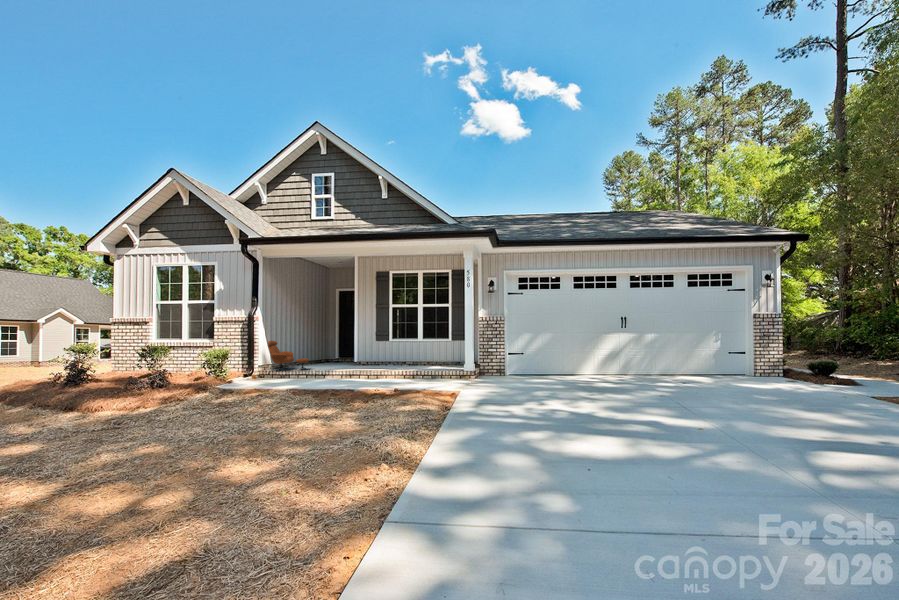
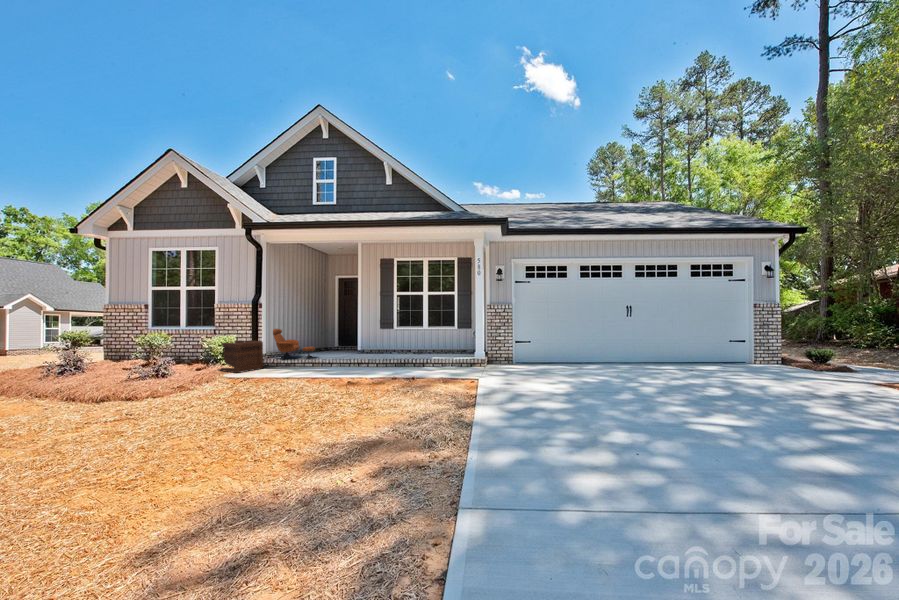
wooden crate: none [215,352,258,384] -> present [220,341,263,373]

